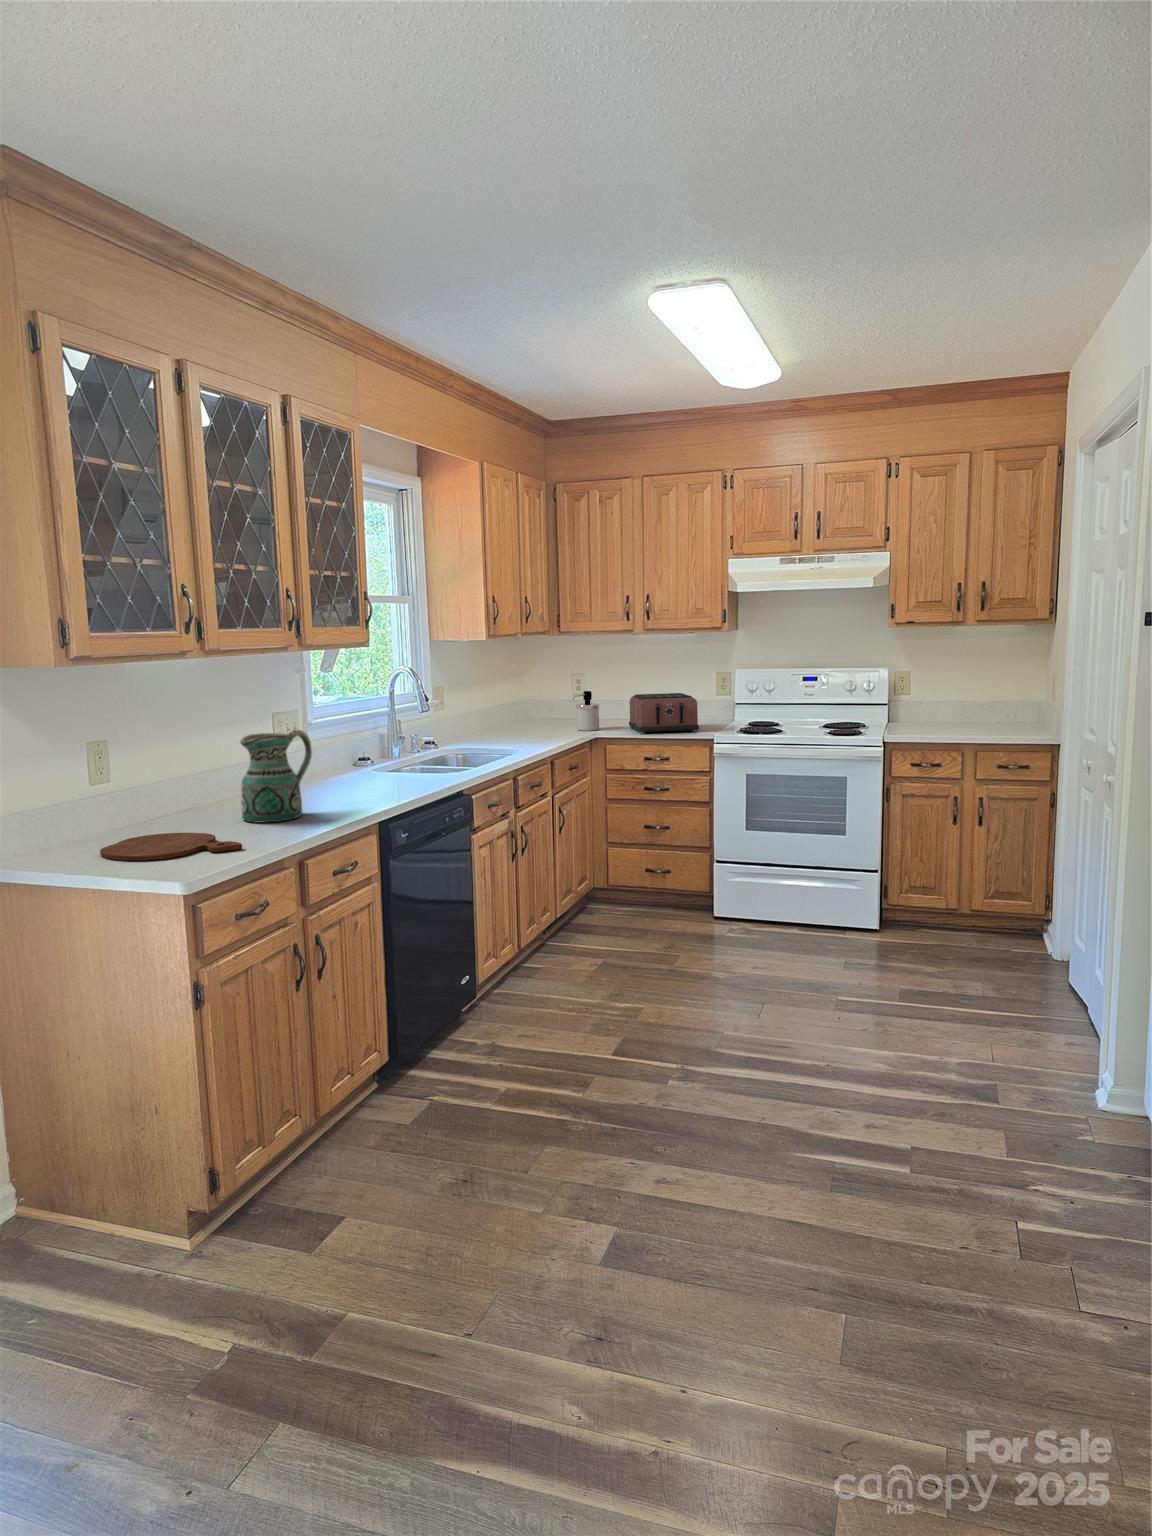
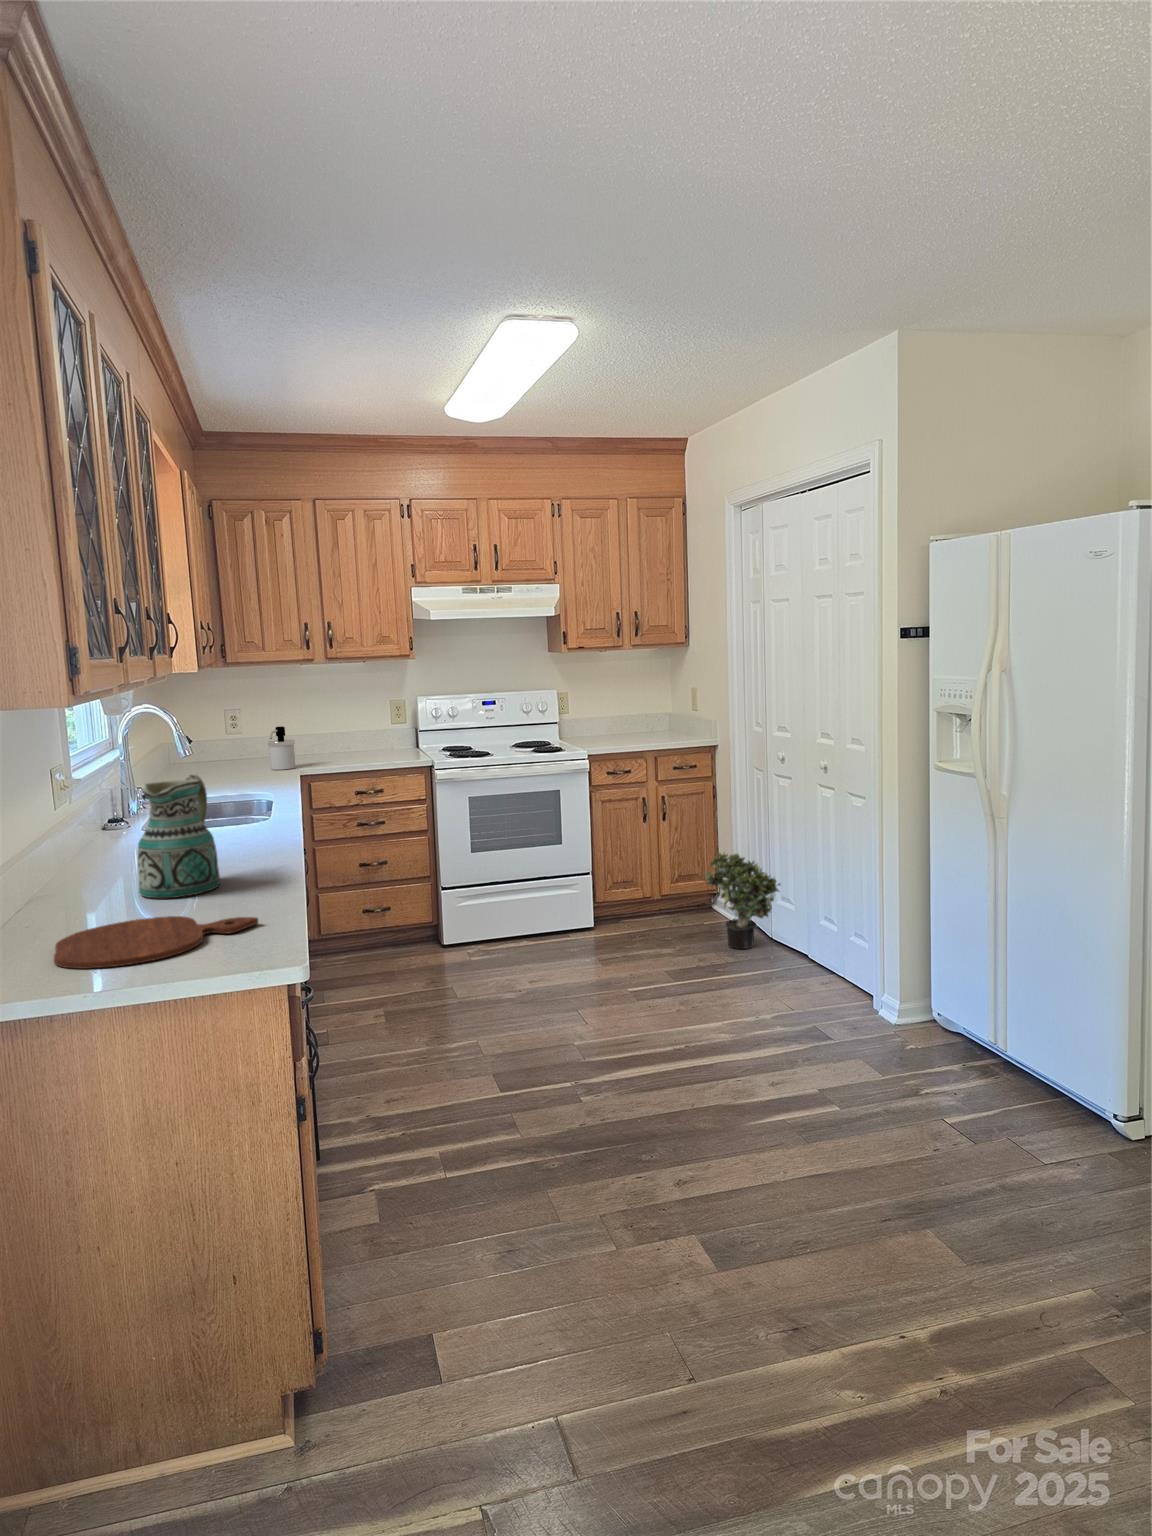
toaster: present [629,693,699,734] -> none [323,723,409,767]
potted plant: none [968,870,1069,989] -> present [704,853,780,949]

